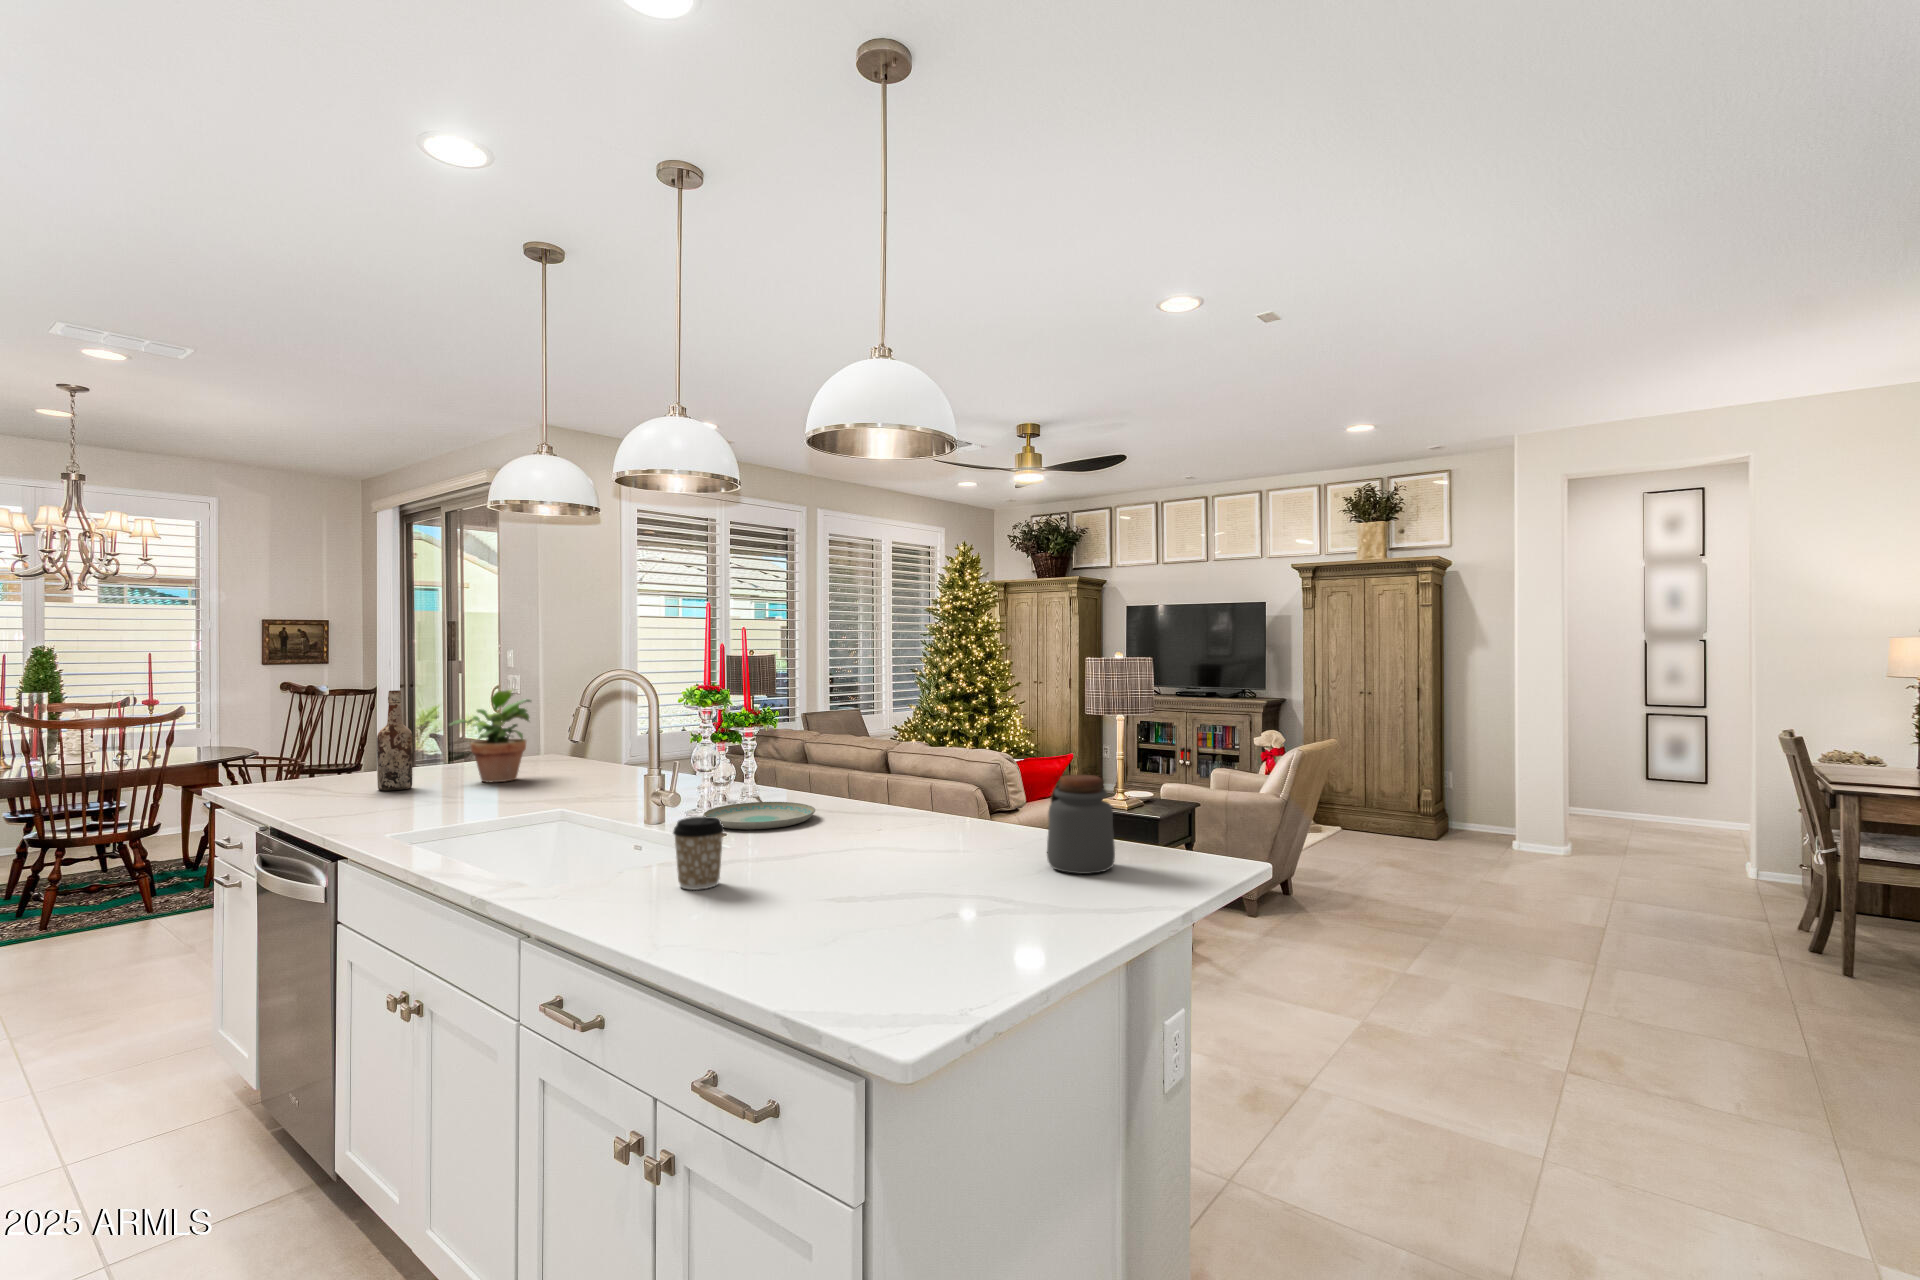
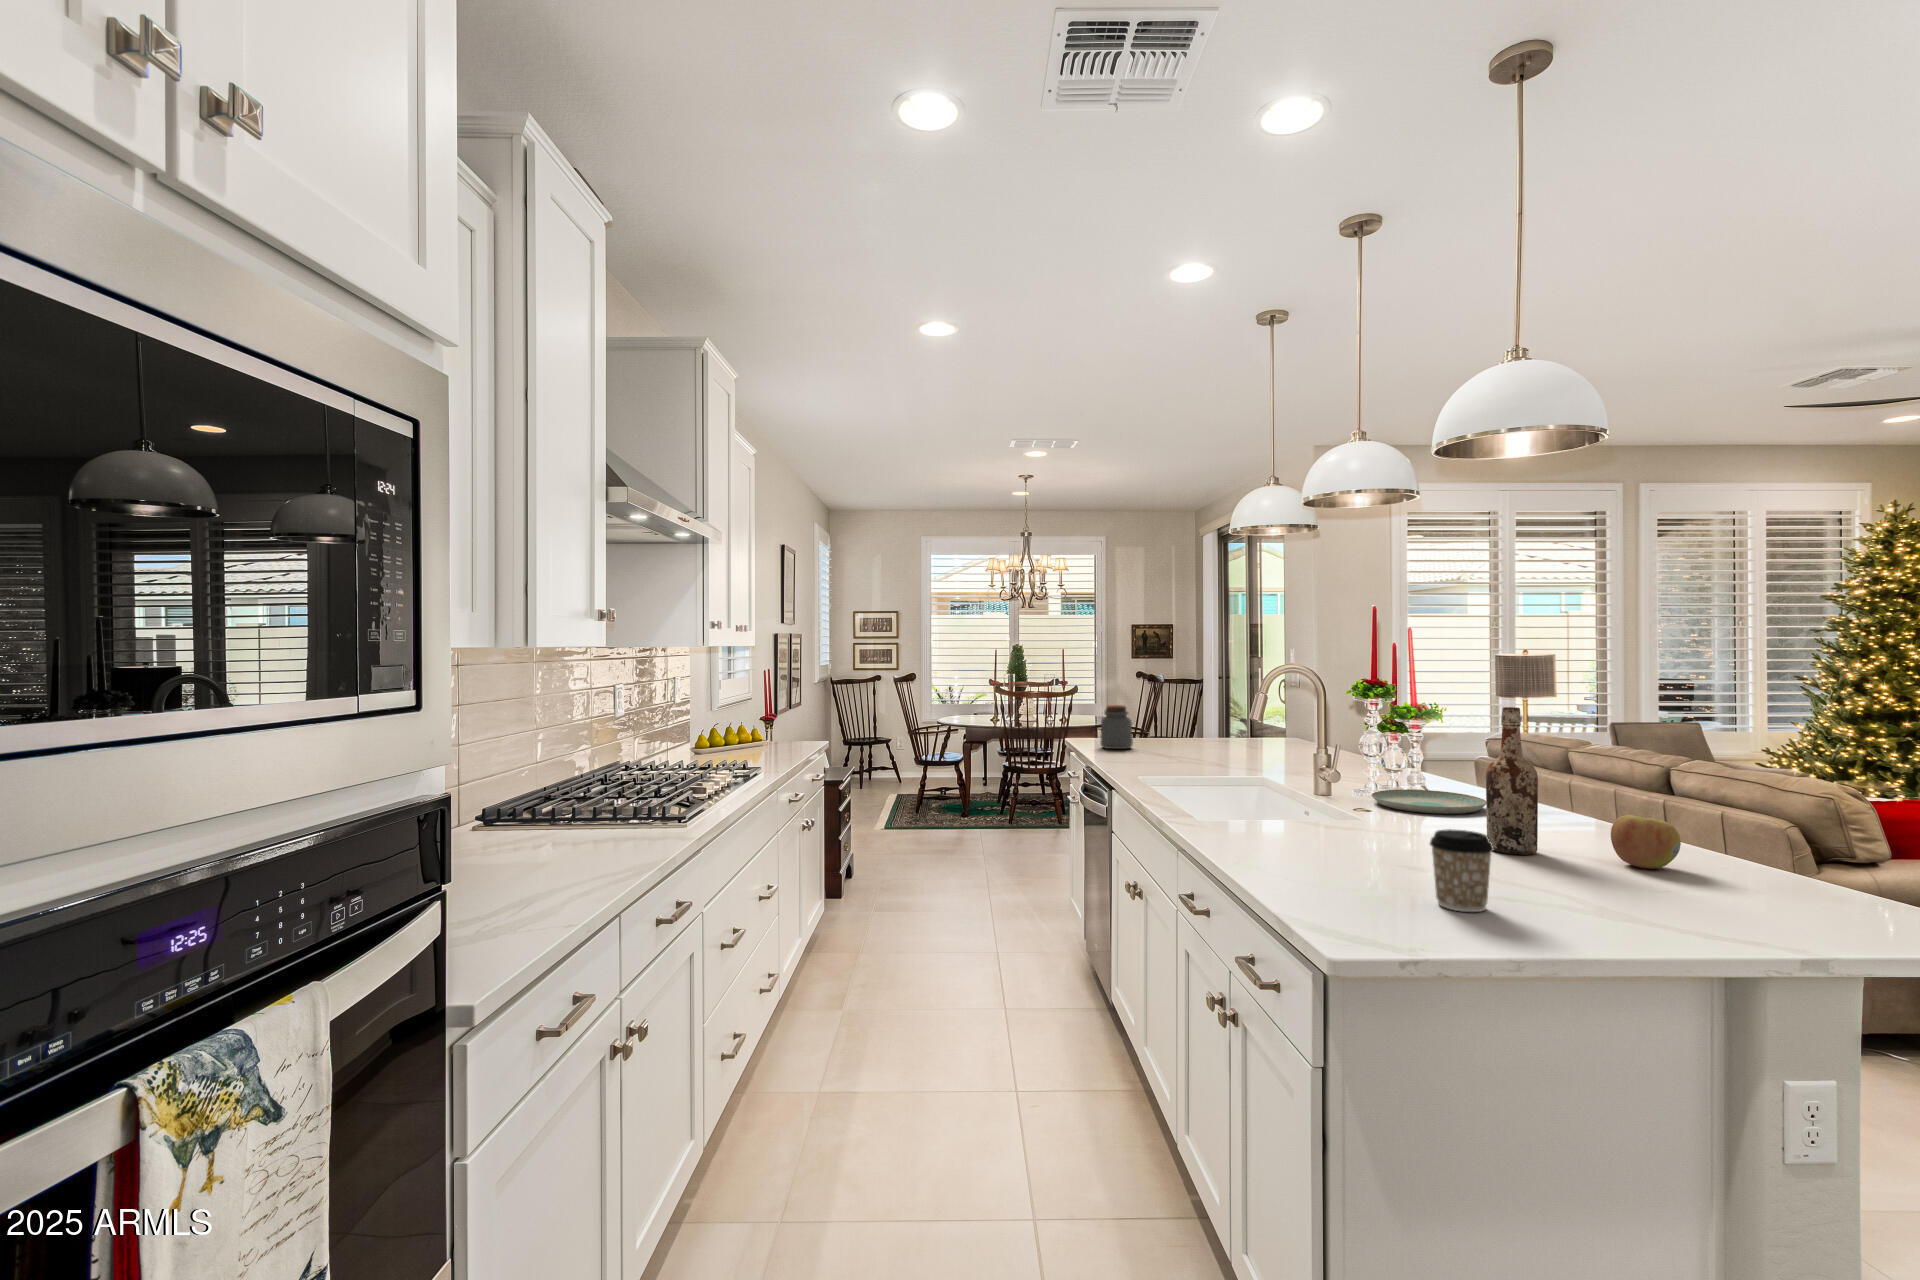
wine bottle: present [377,690,413,791] -> present [1486,707,1538,855]
potted plant: present [450,690,531,782] -> none [1207,679,1271,753]
jar: present [1047,775,1115,874] -> present [1101,705,1133,749]
apple: none [963,807,1014,854] -> present [1611,815,1681,869]
coffee cup: present [673,816,724,890] -> present [1430,829,1493,912]

